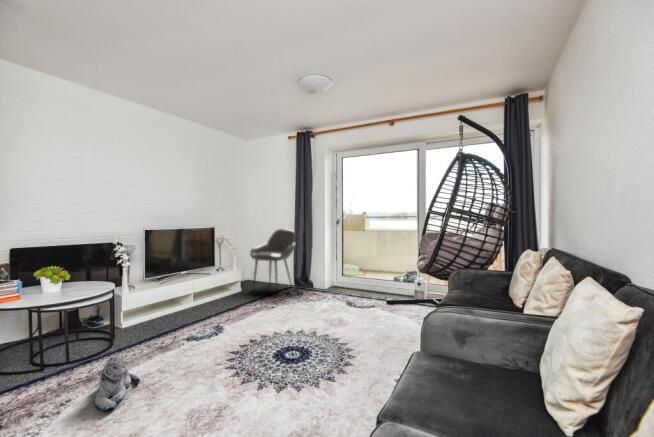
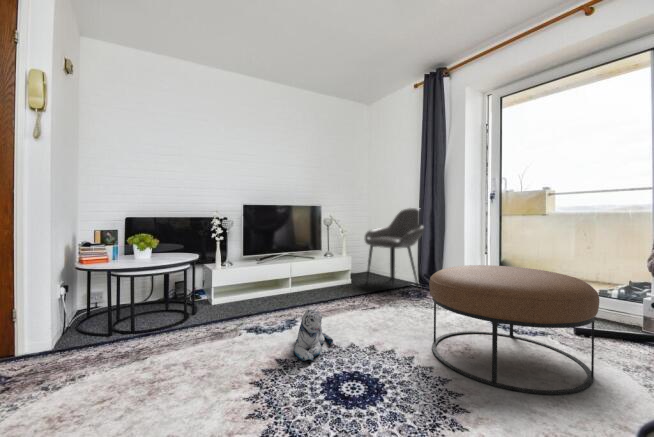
ottoman: none [320,271,400,337] -> present [429,265,599,395]
plush toy: present [94,356,140,411] -> present [294,310,333,361]

